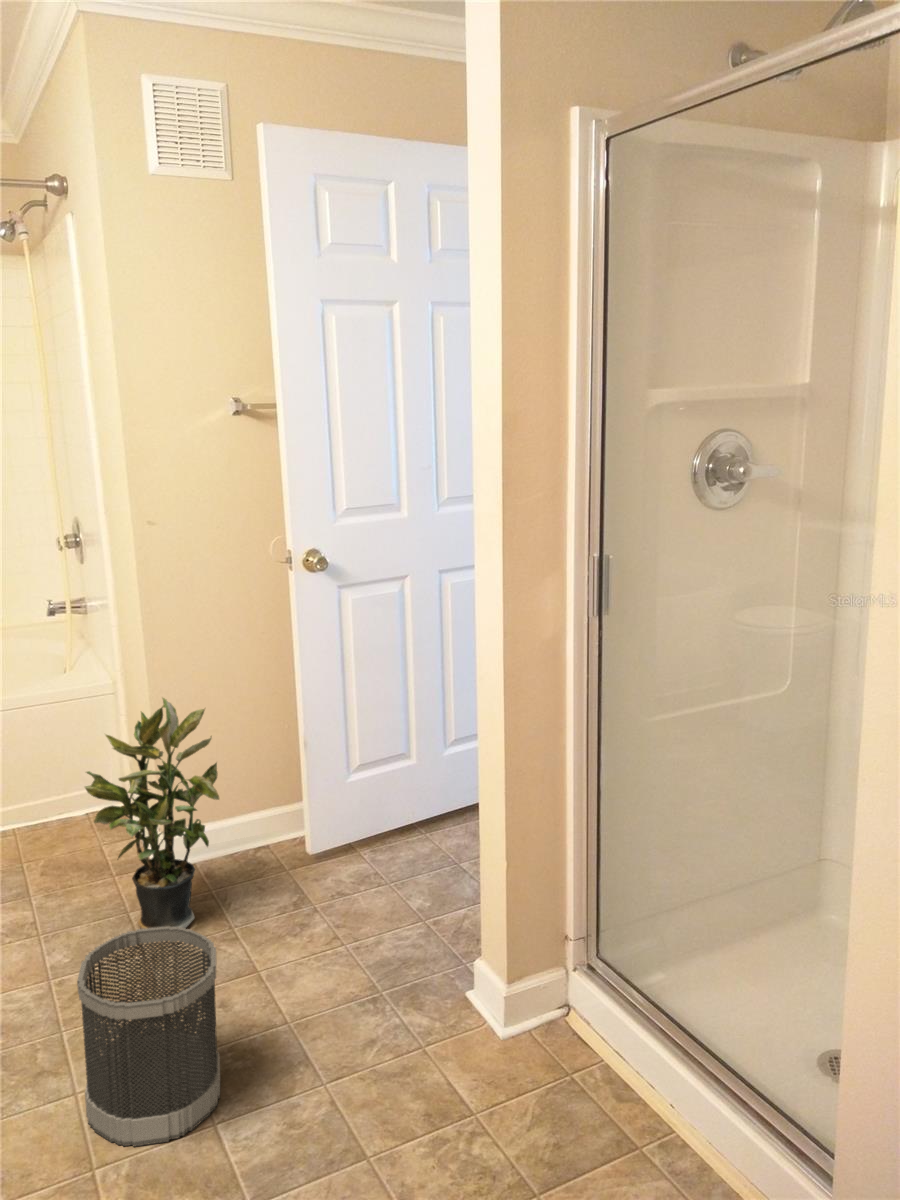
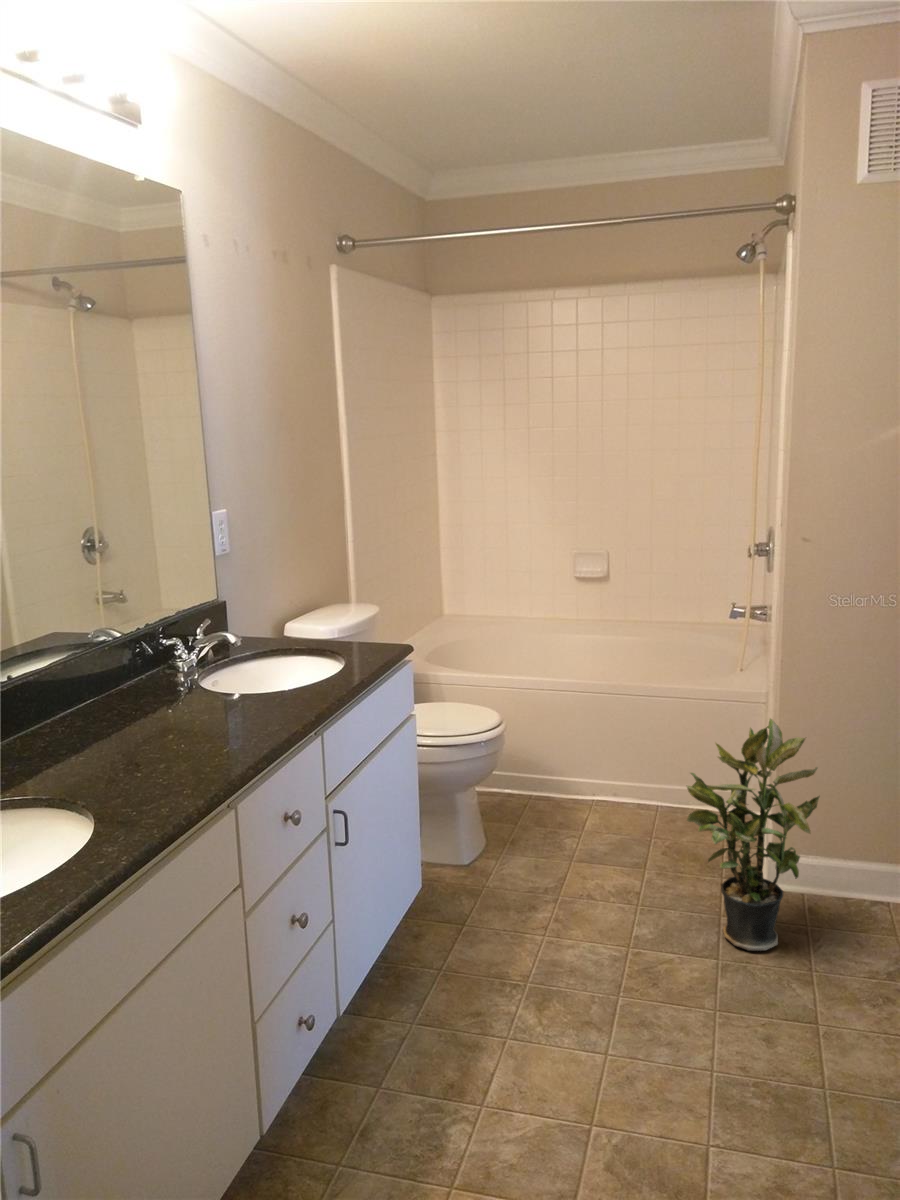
wastebasket: present [77,926,220,1146] -> none [605,927,738,1140]

